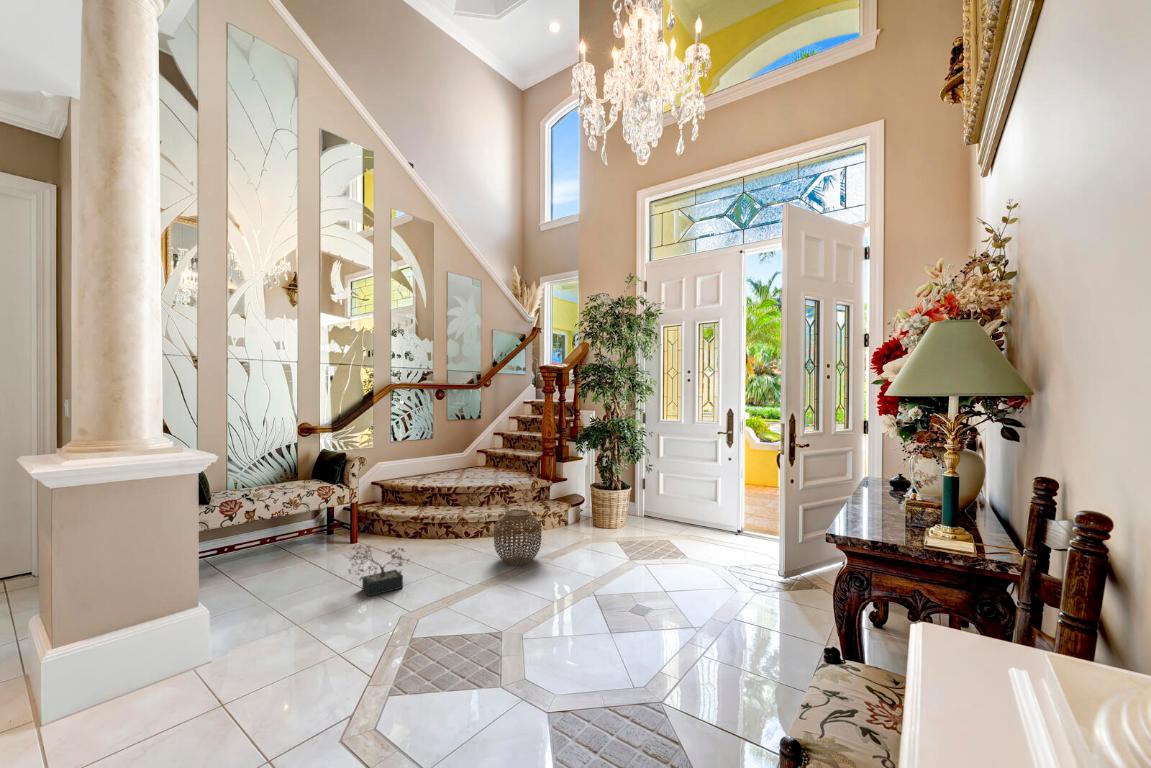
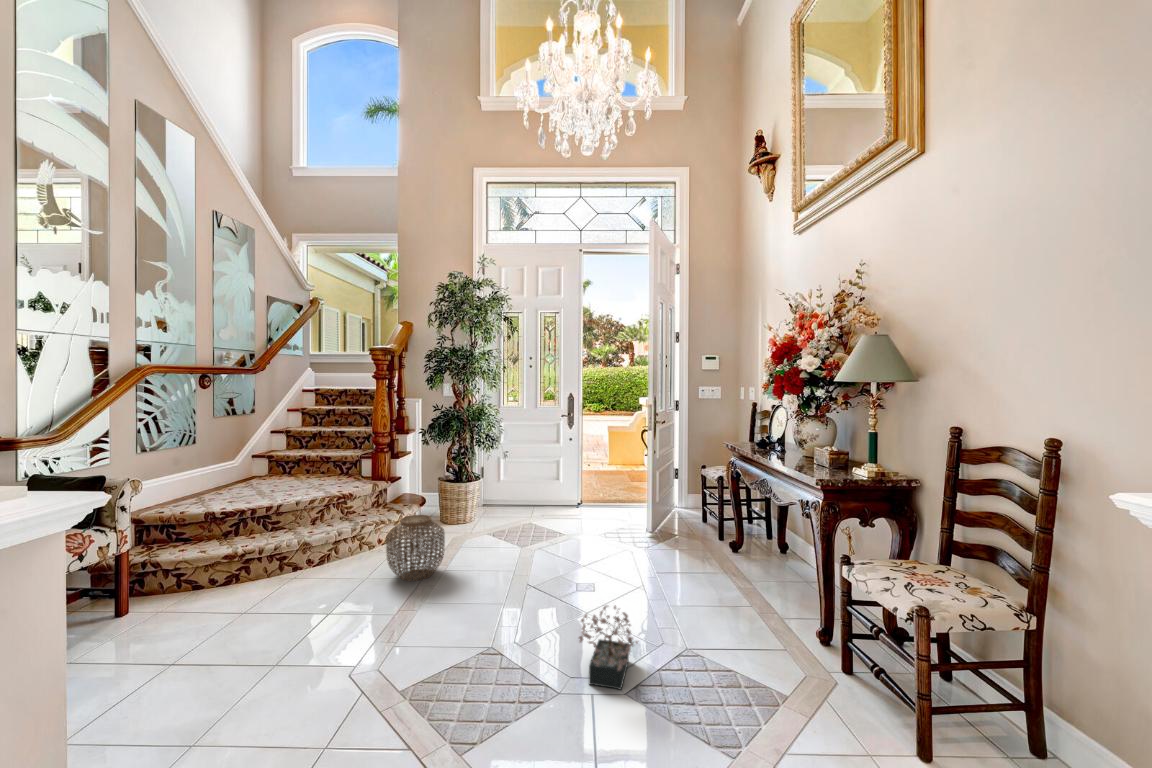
decorative plant: present [348,545,409,596] -> present [579,605,638,689]

